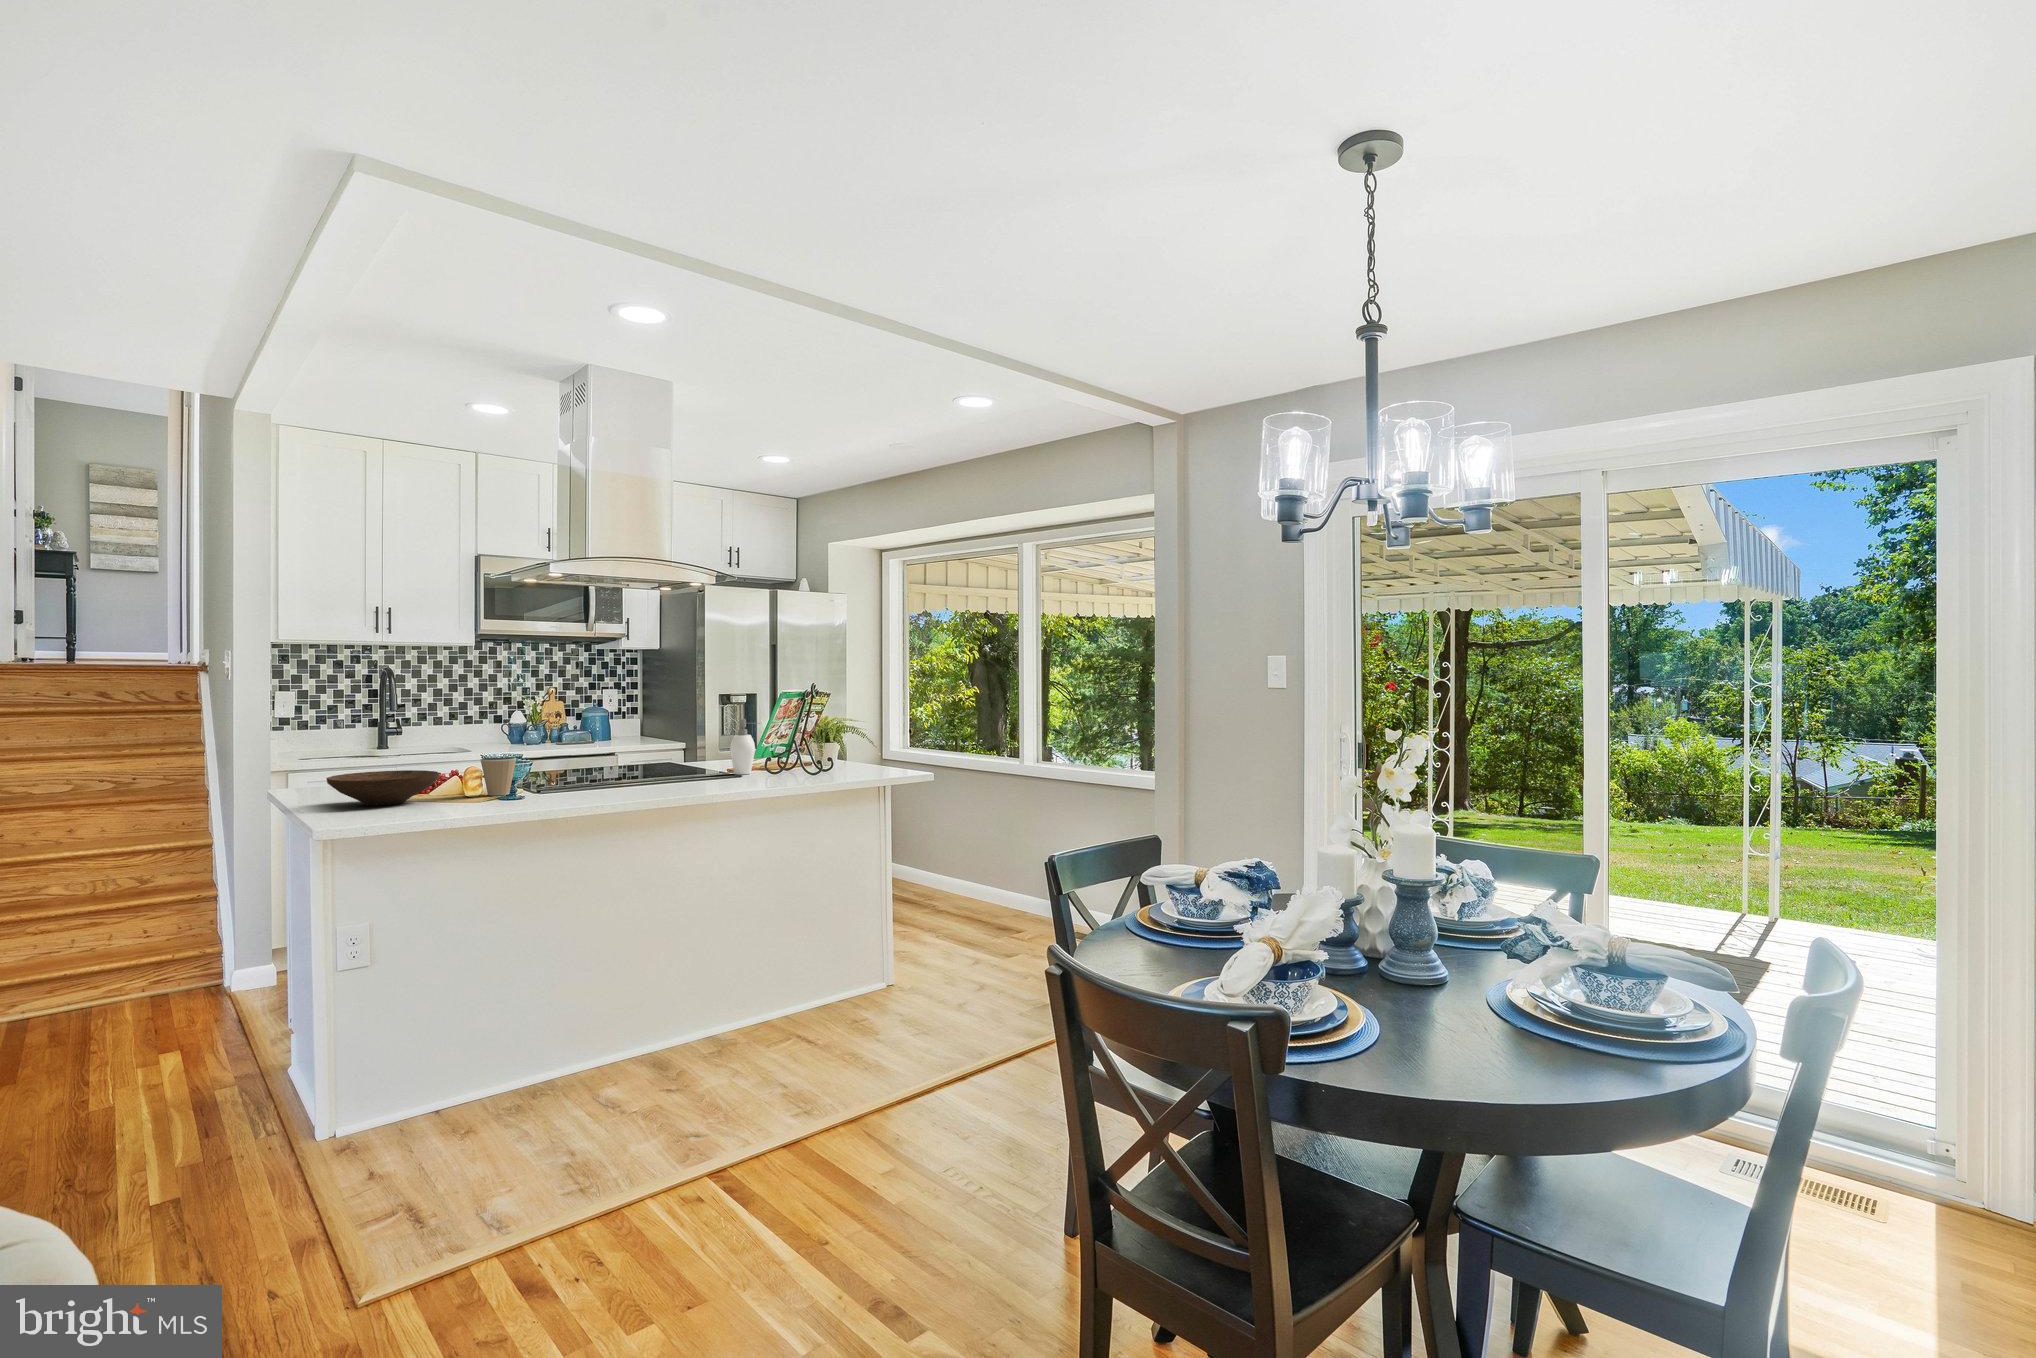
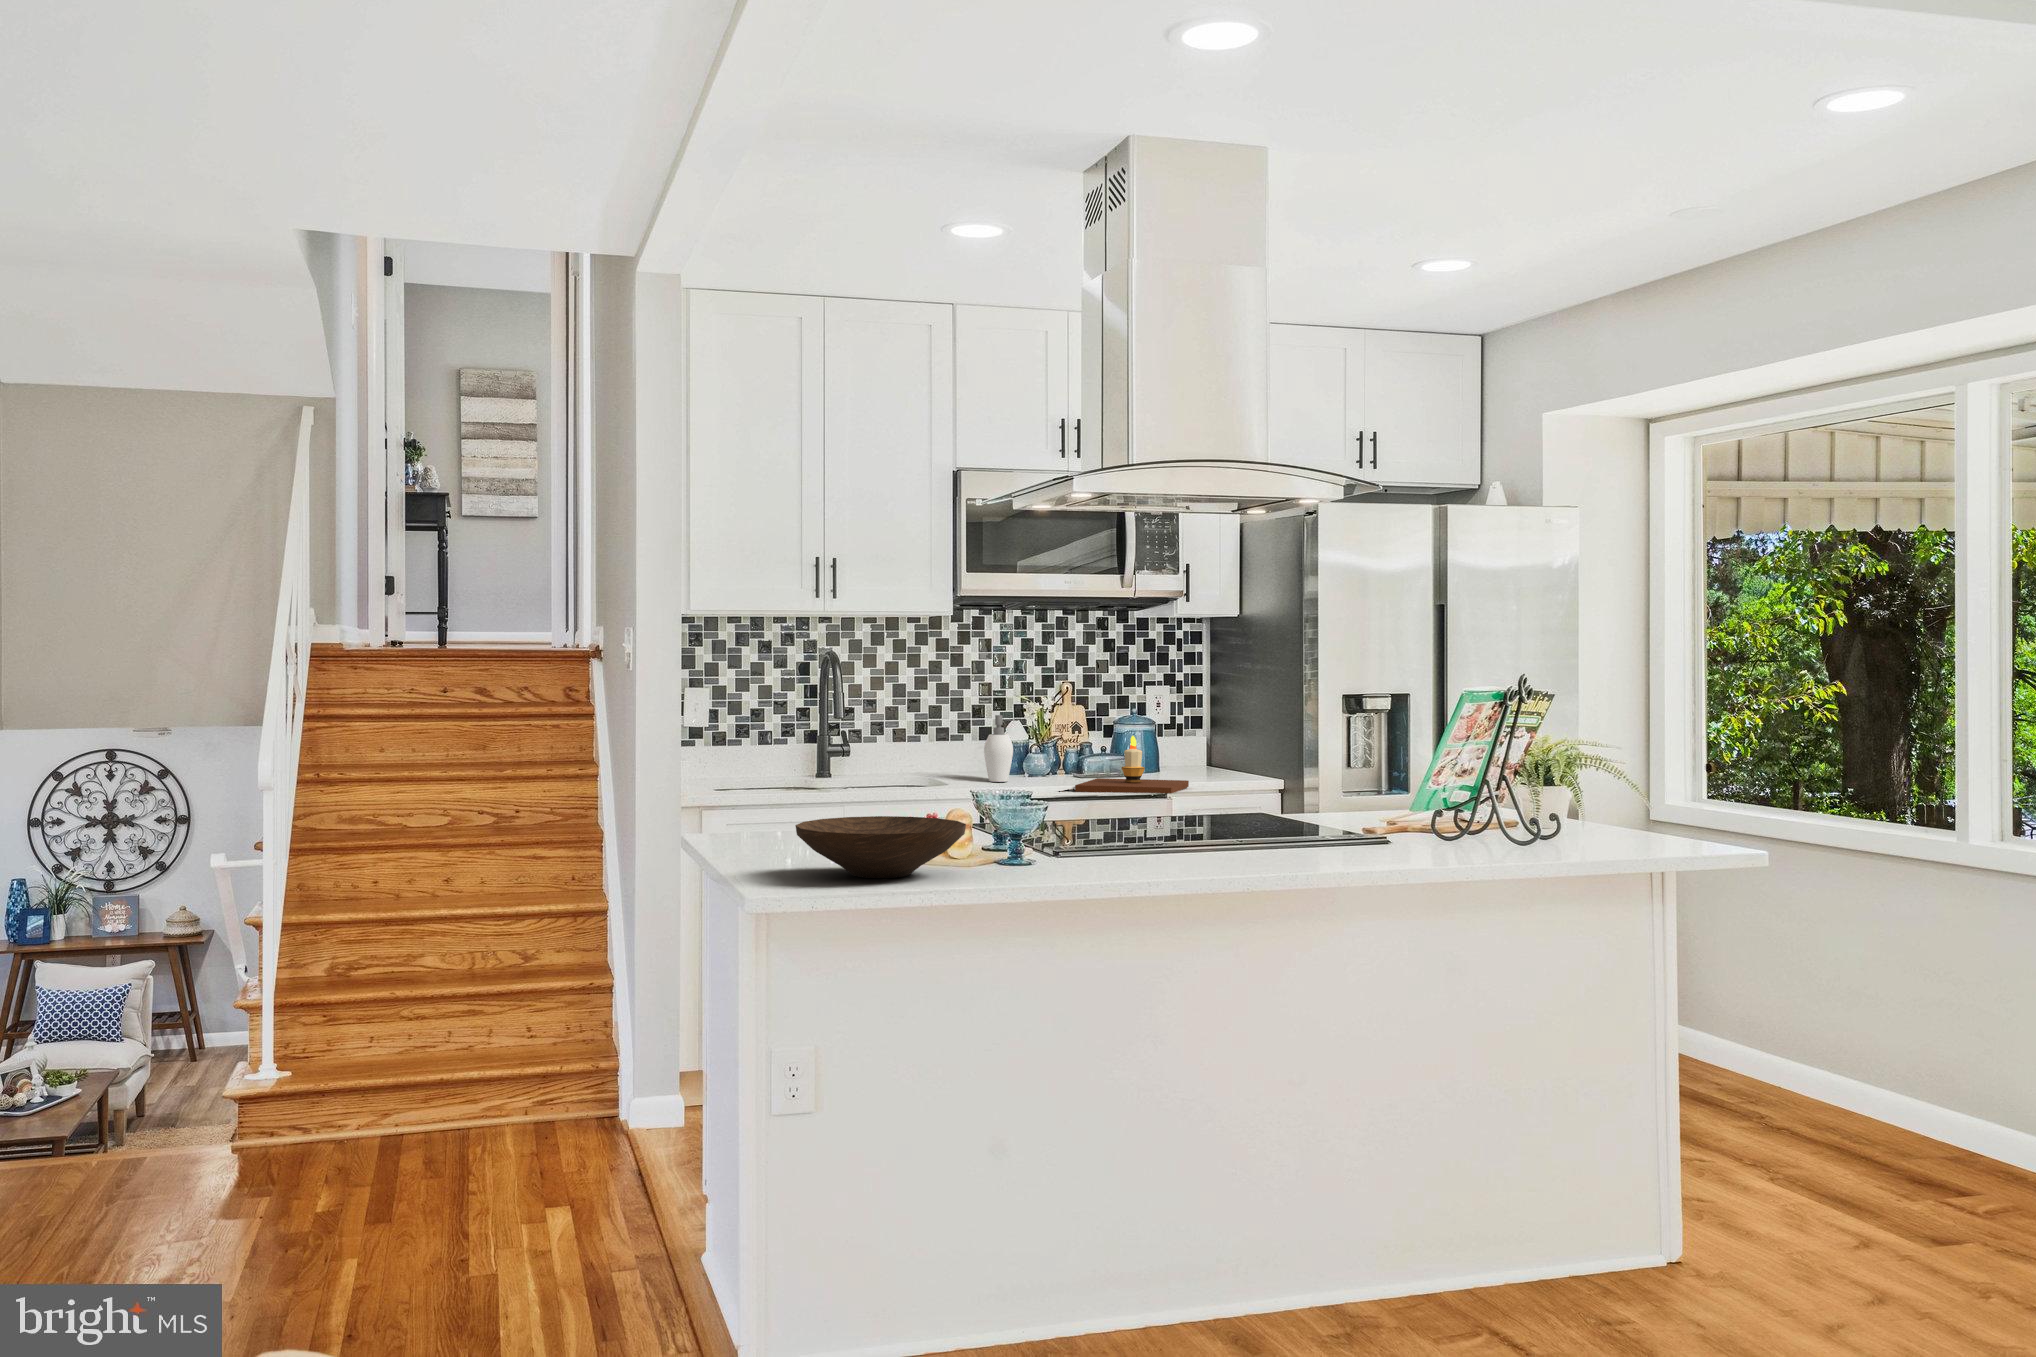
candle: none [555,719,630,753] -> present [1075,736,1189,793]
soap dispenser: present [730,719,760,775] -> present [984,715,1017,782]
coffee cup: present [480,757,516,796] -> none [1025,799,1085,869]

